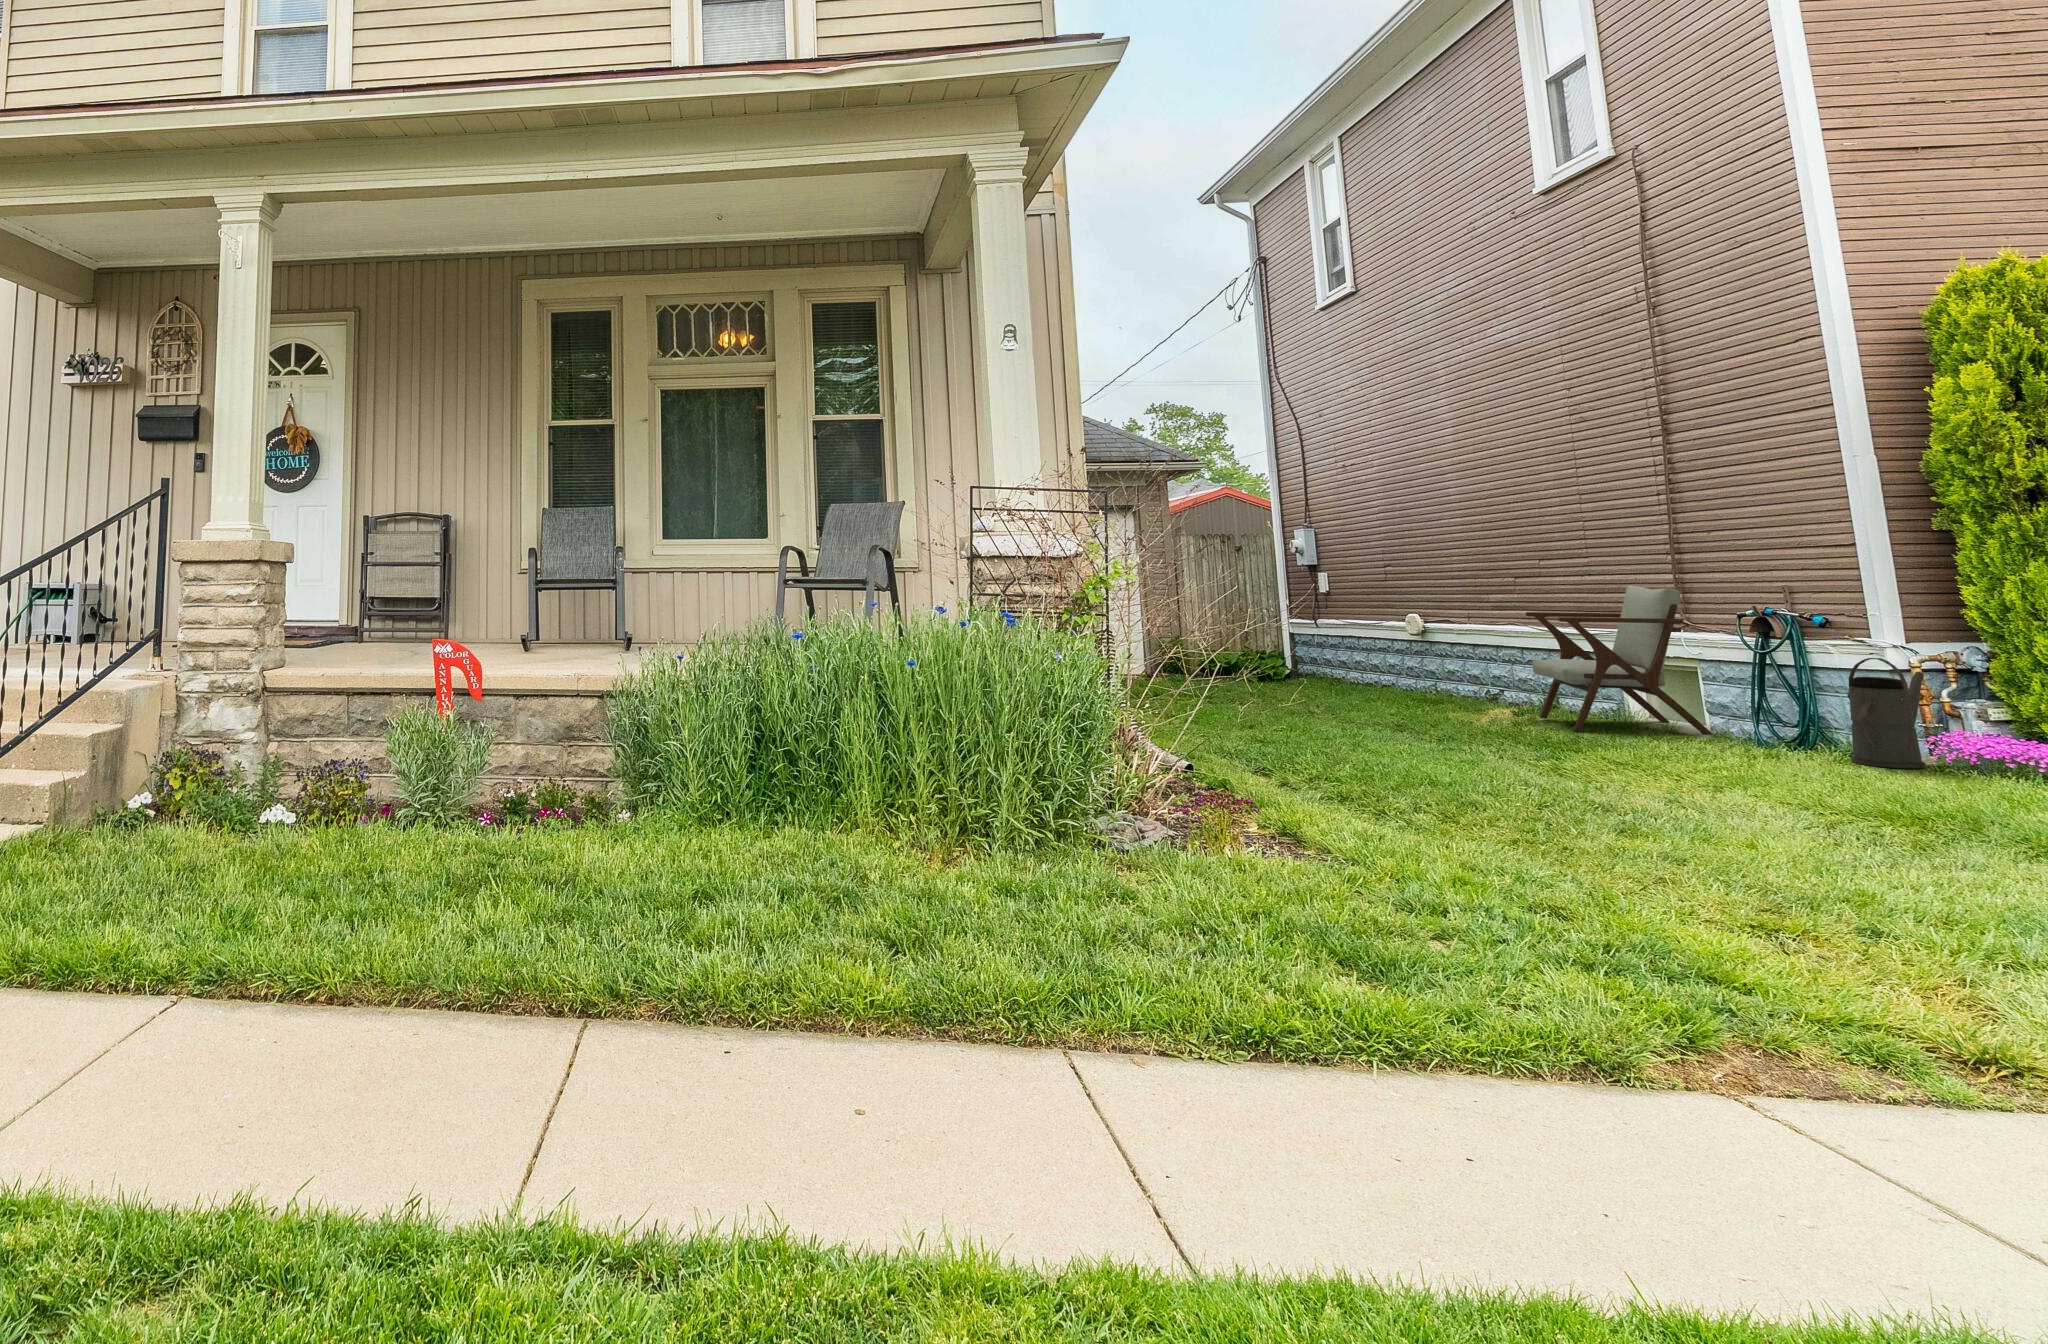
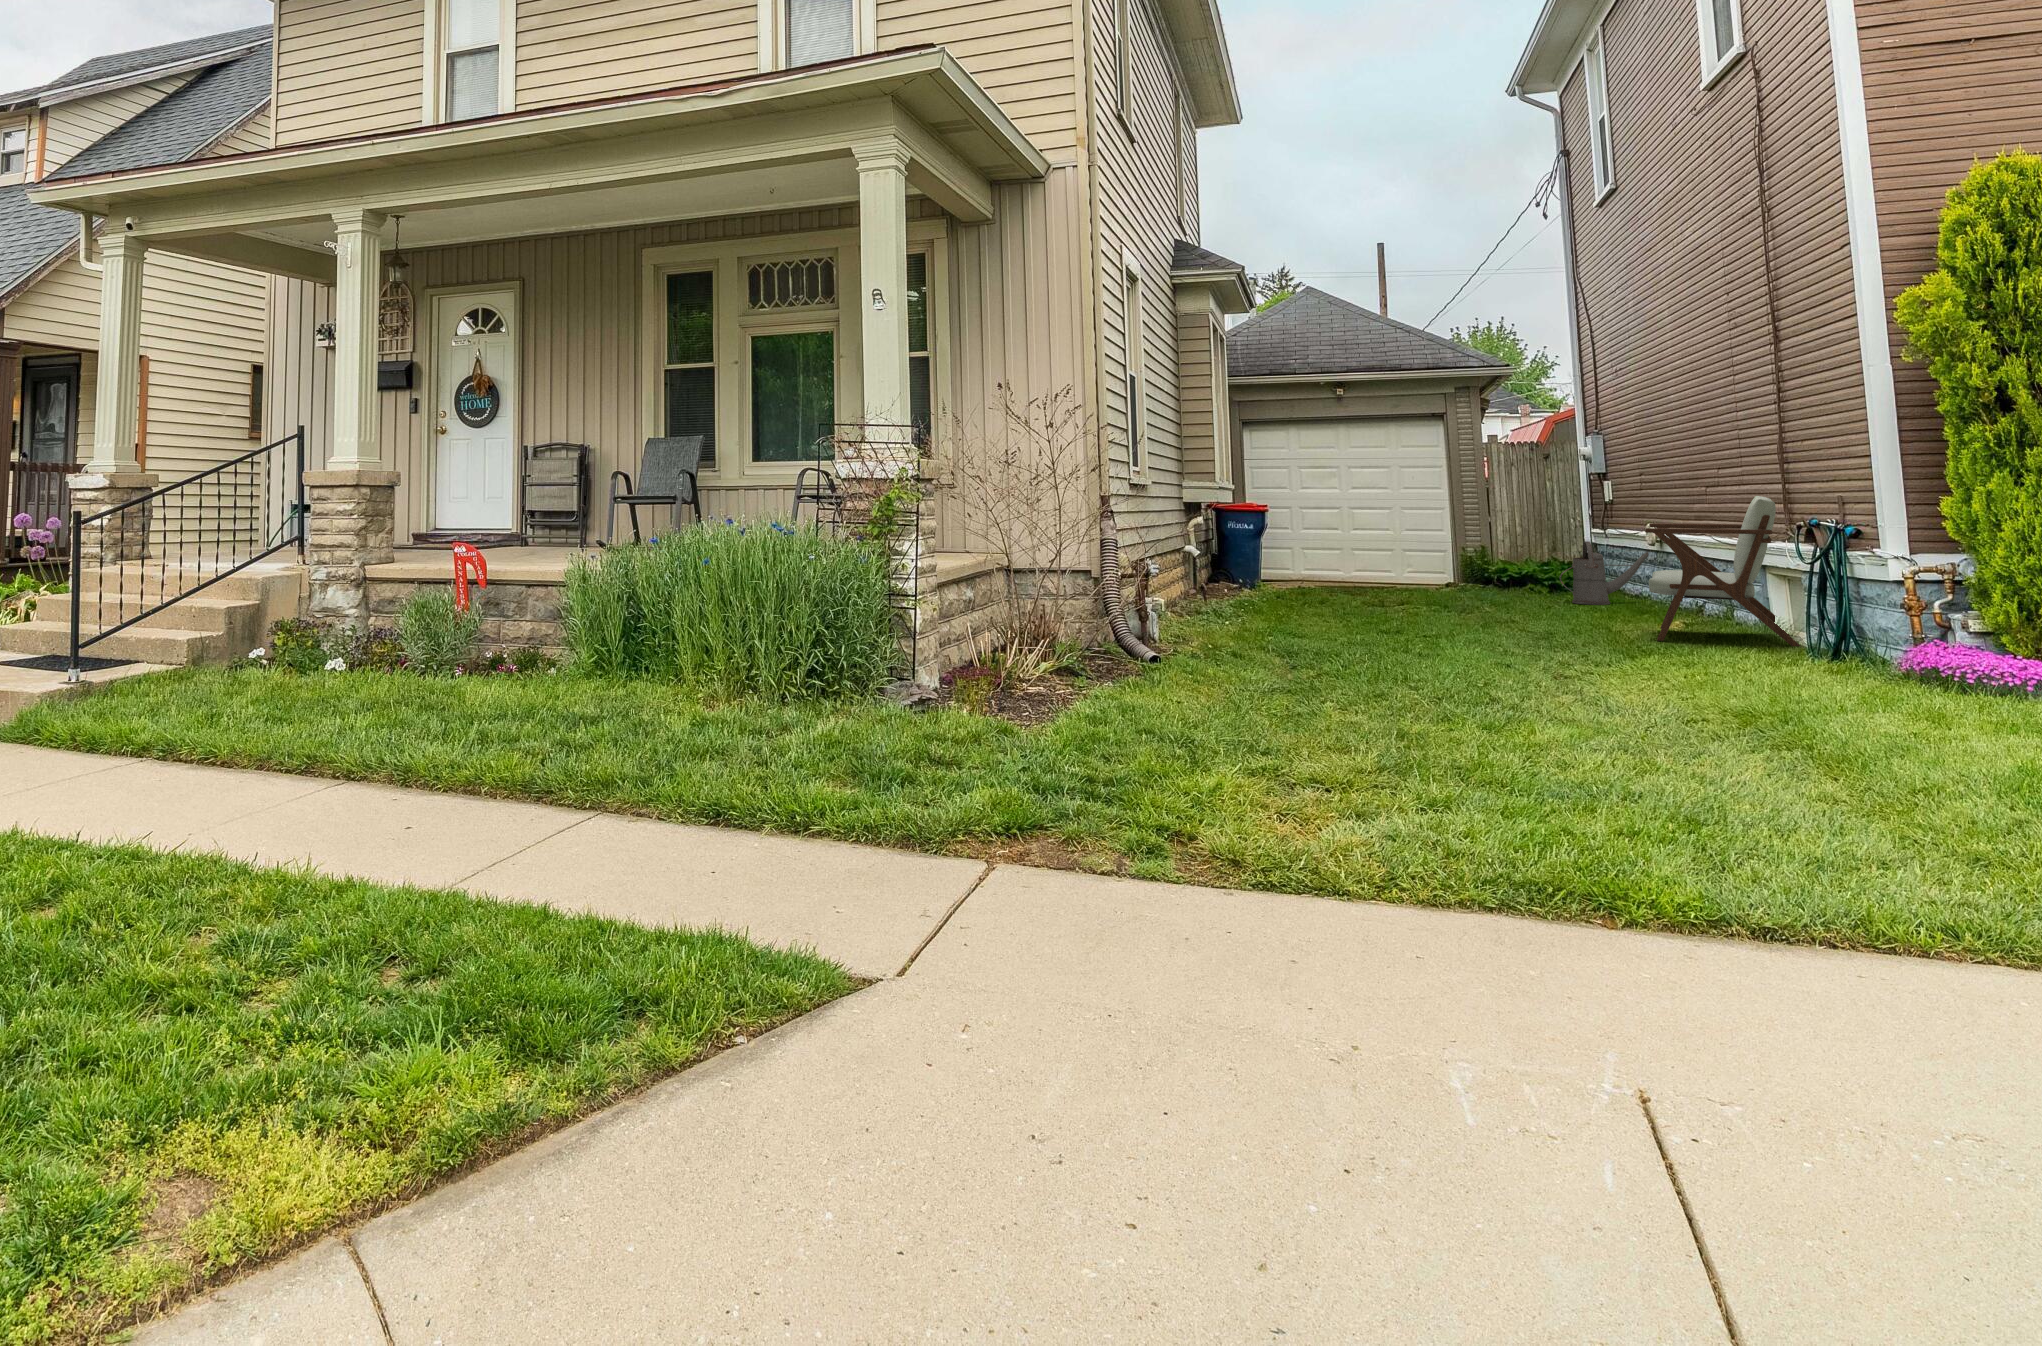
watering can: present [1847,658,1926,768] -> present [1559,541,1649,605]

